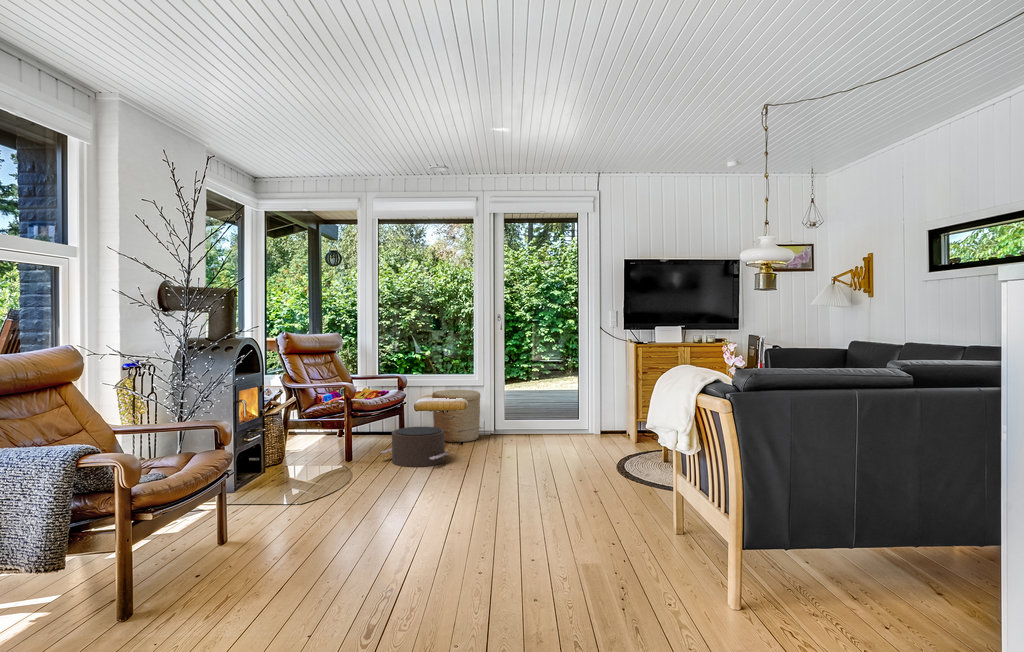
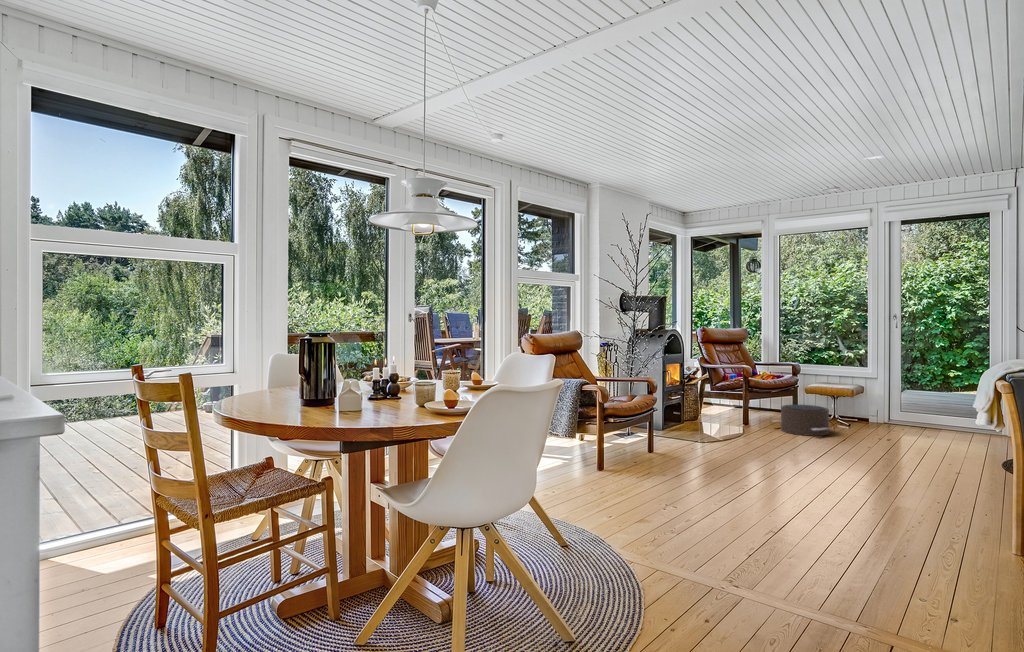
woven basket: present [432,390,480,442] -> none [826,379,875,425]

